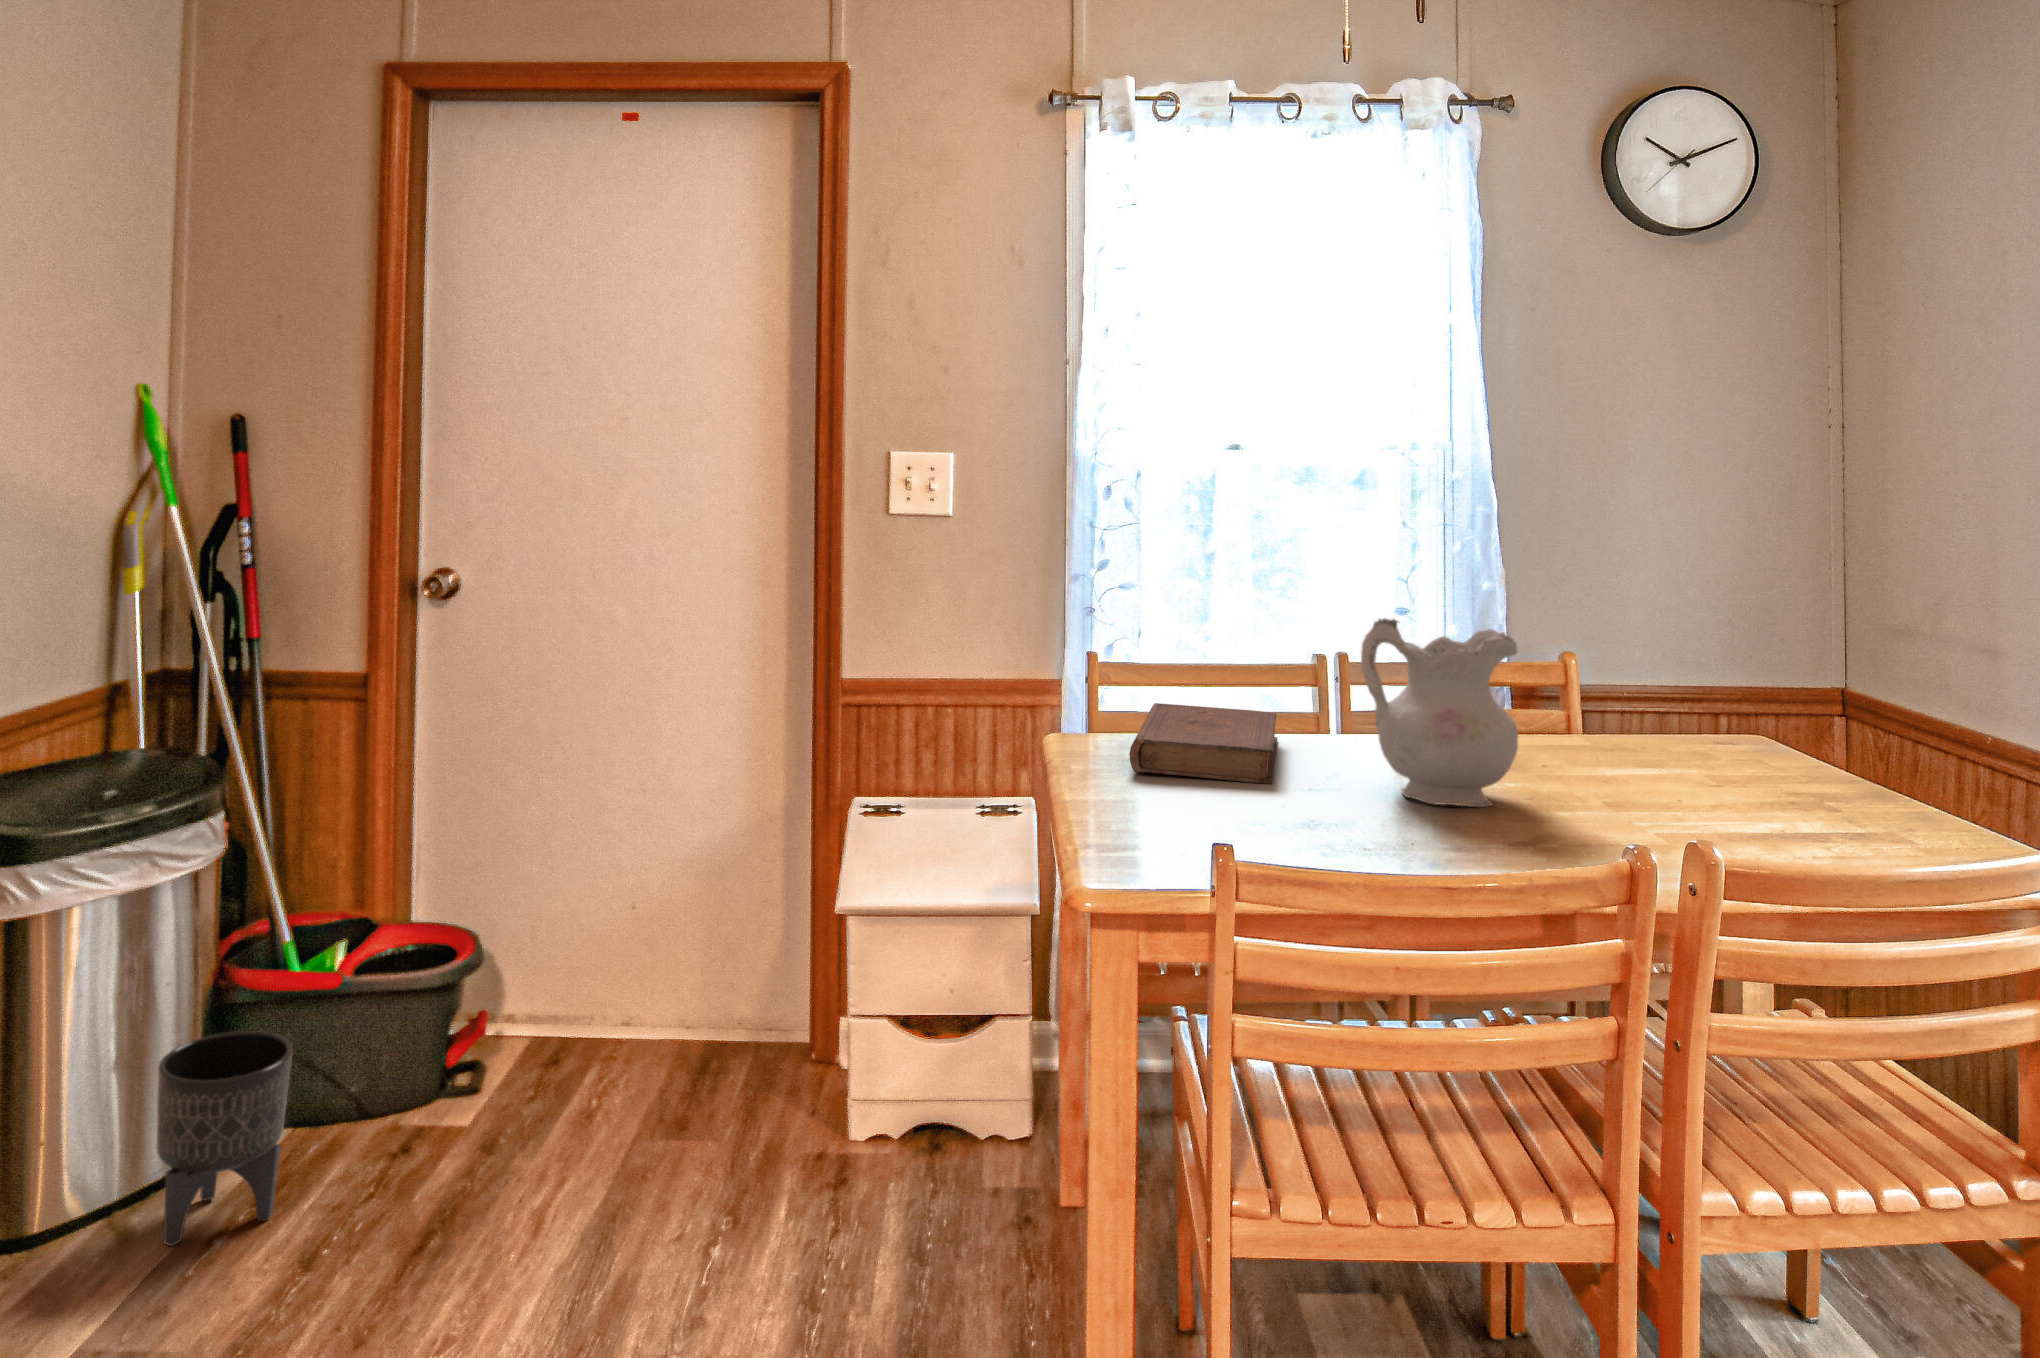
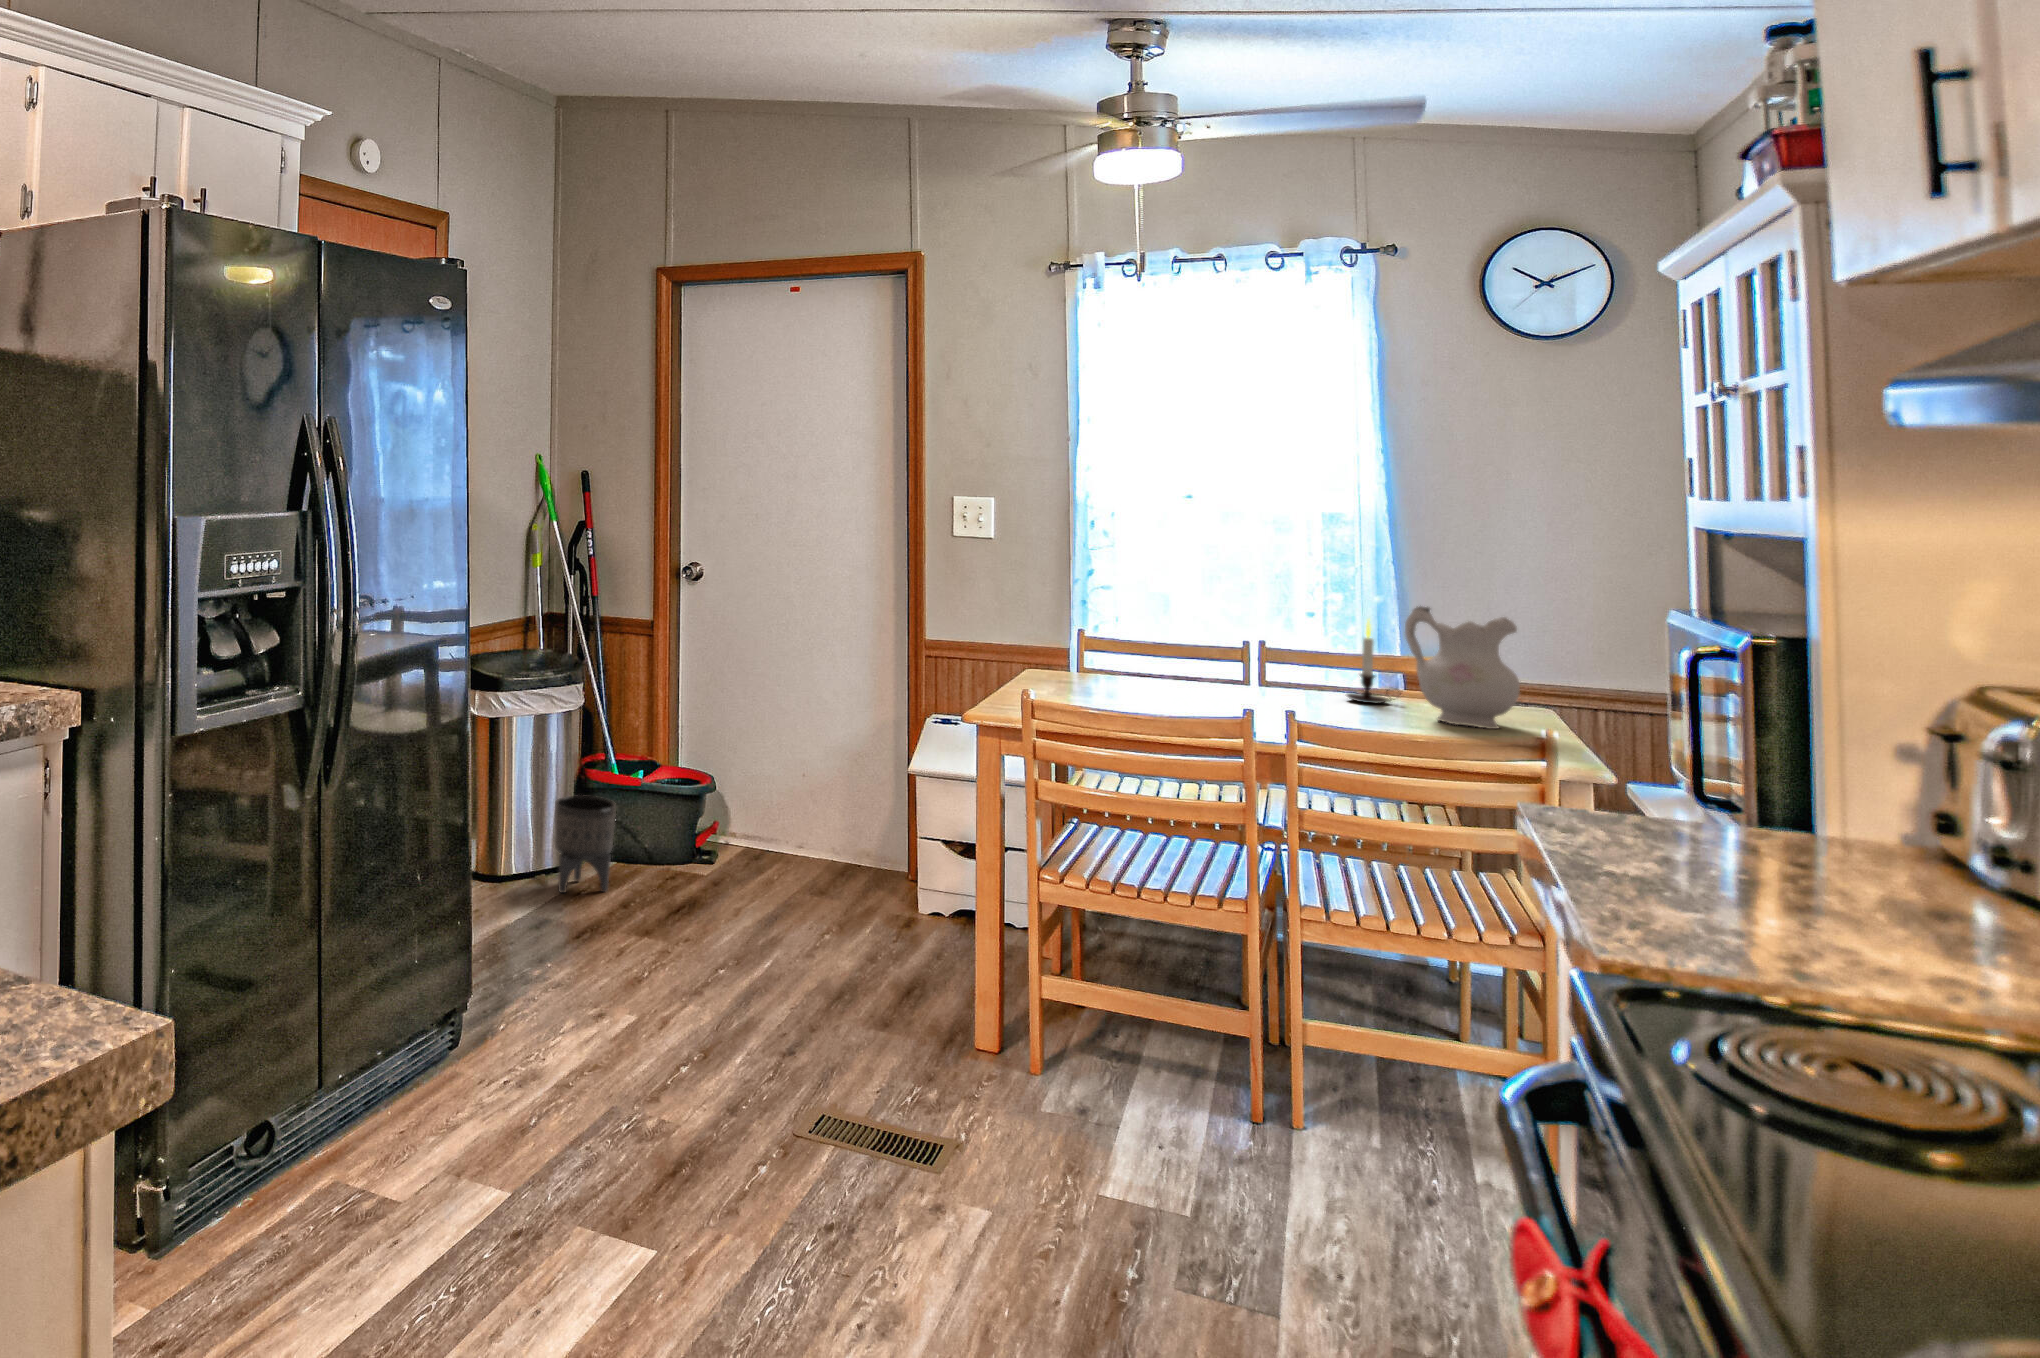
ceramic pitcher: present [1361,618,1518,807] -> present [1405,606,1520,729]
candle: none [1577,642,1654,778] -> present [1347,620,1394,704]
book: present [1129,703,1277,784] -> none [1046,648,1164,688]

